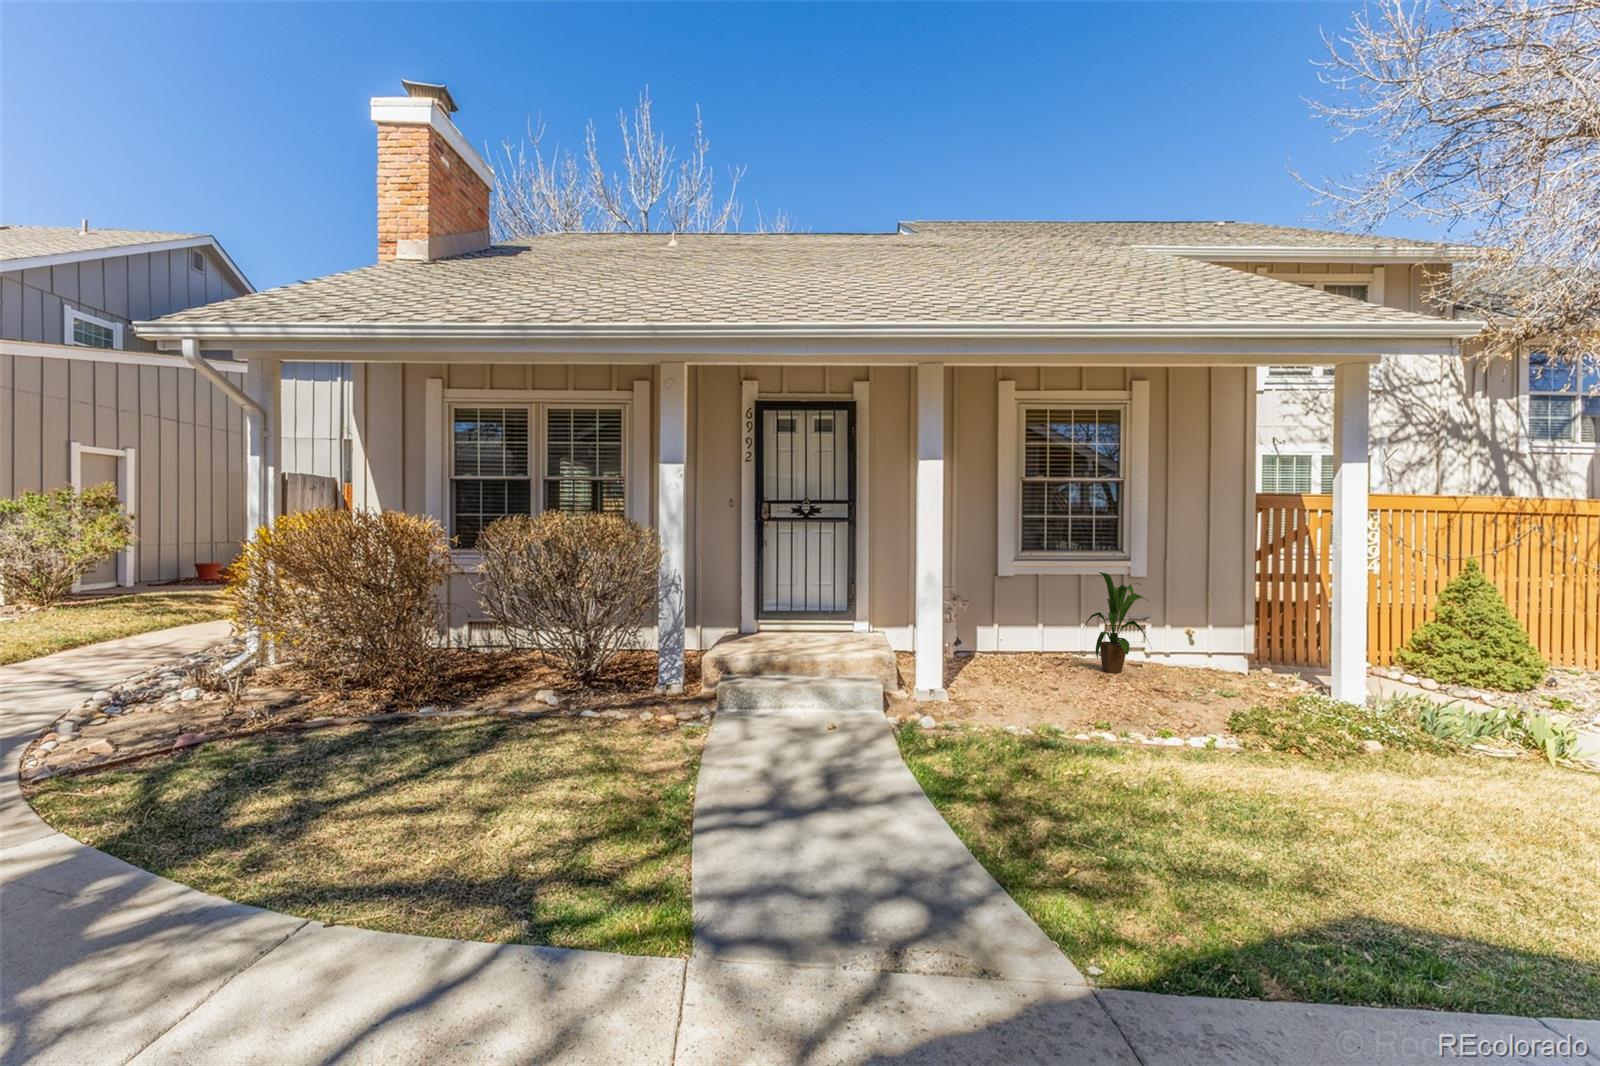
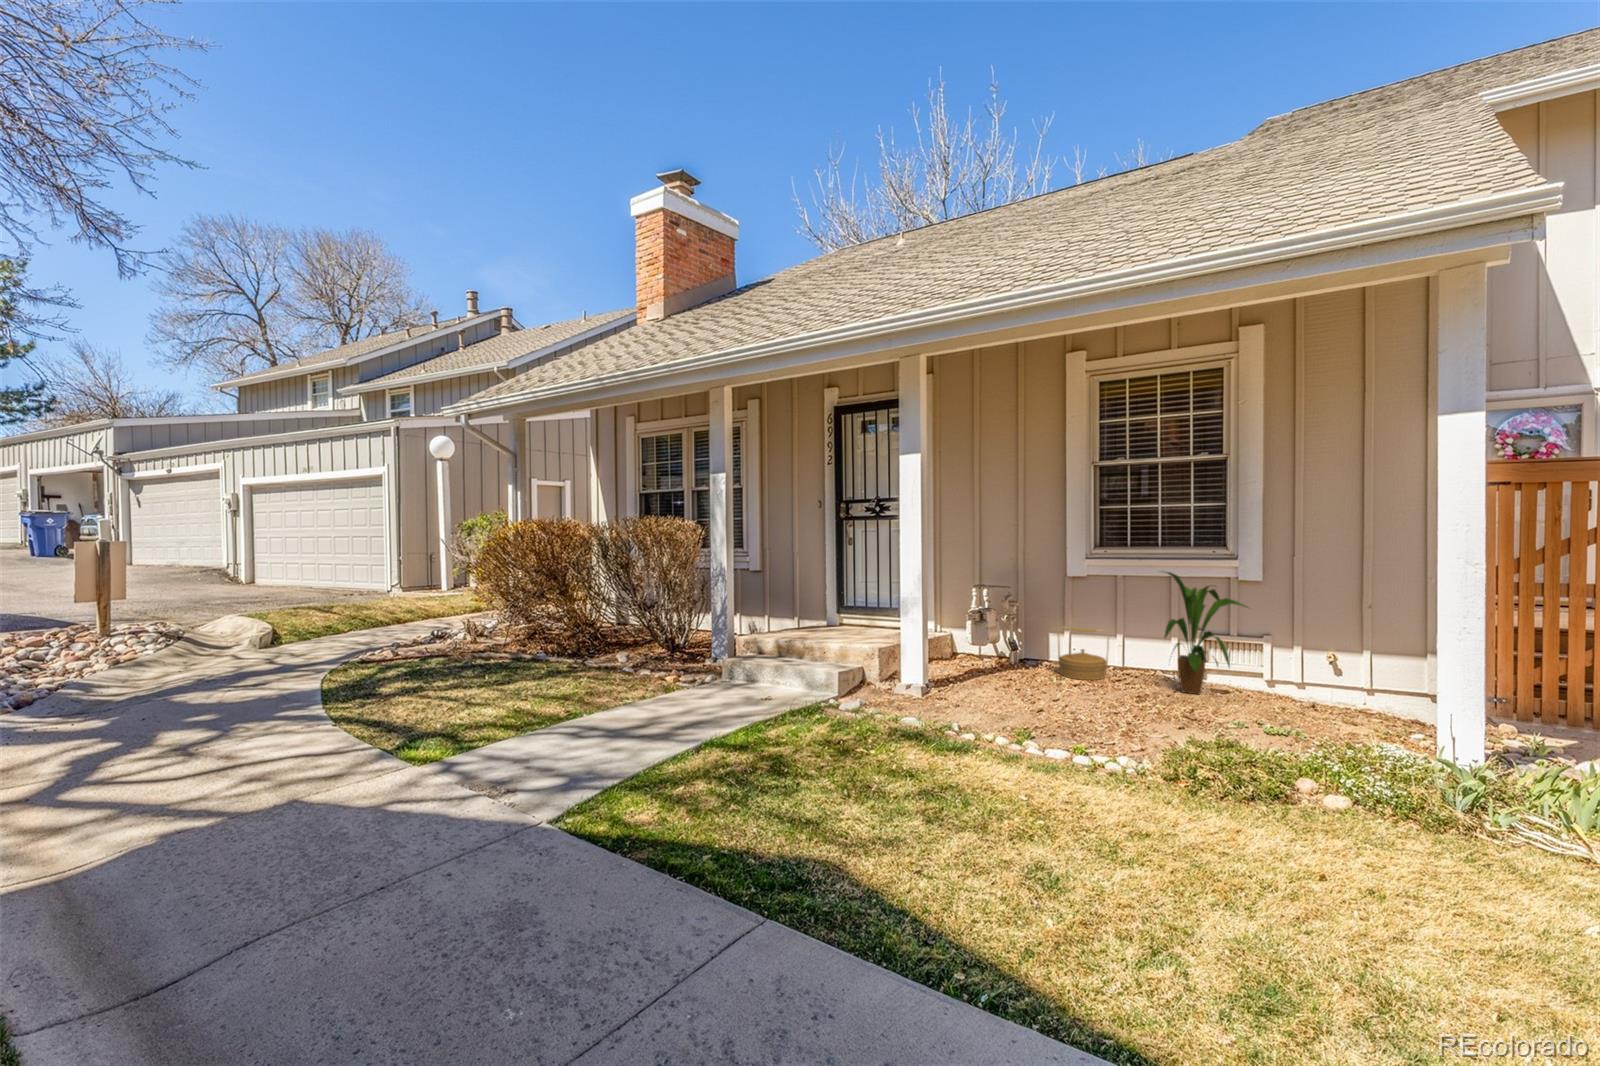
woven basket: none [999,623,1043,670] -> present [1058,626,1109,680]

